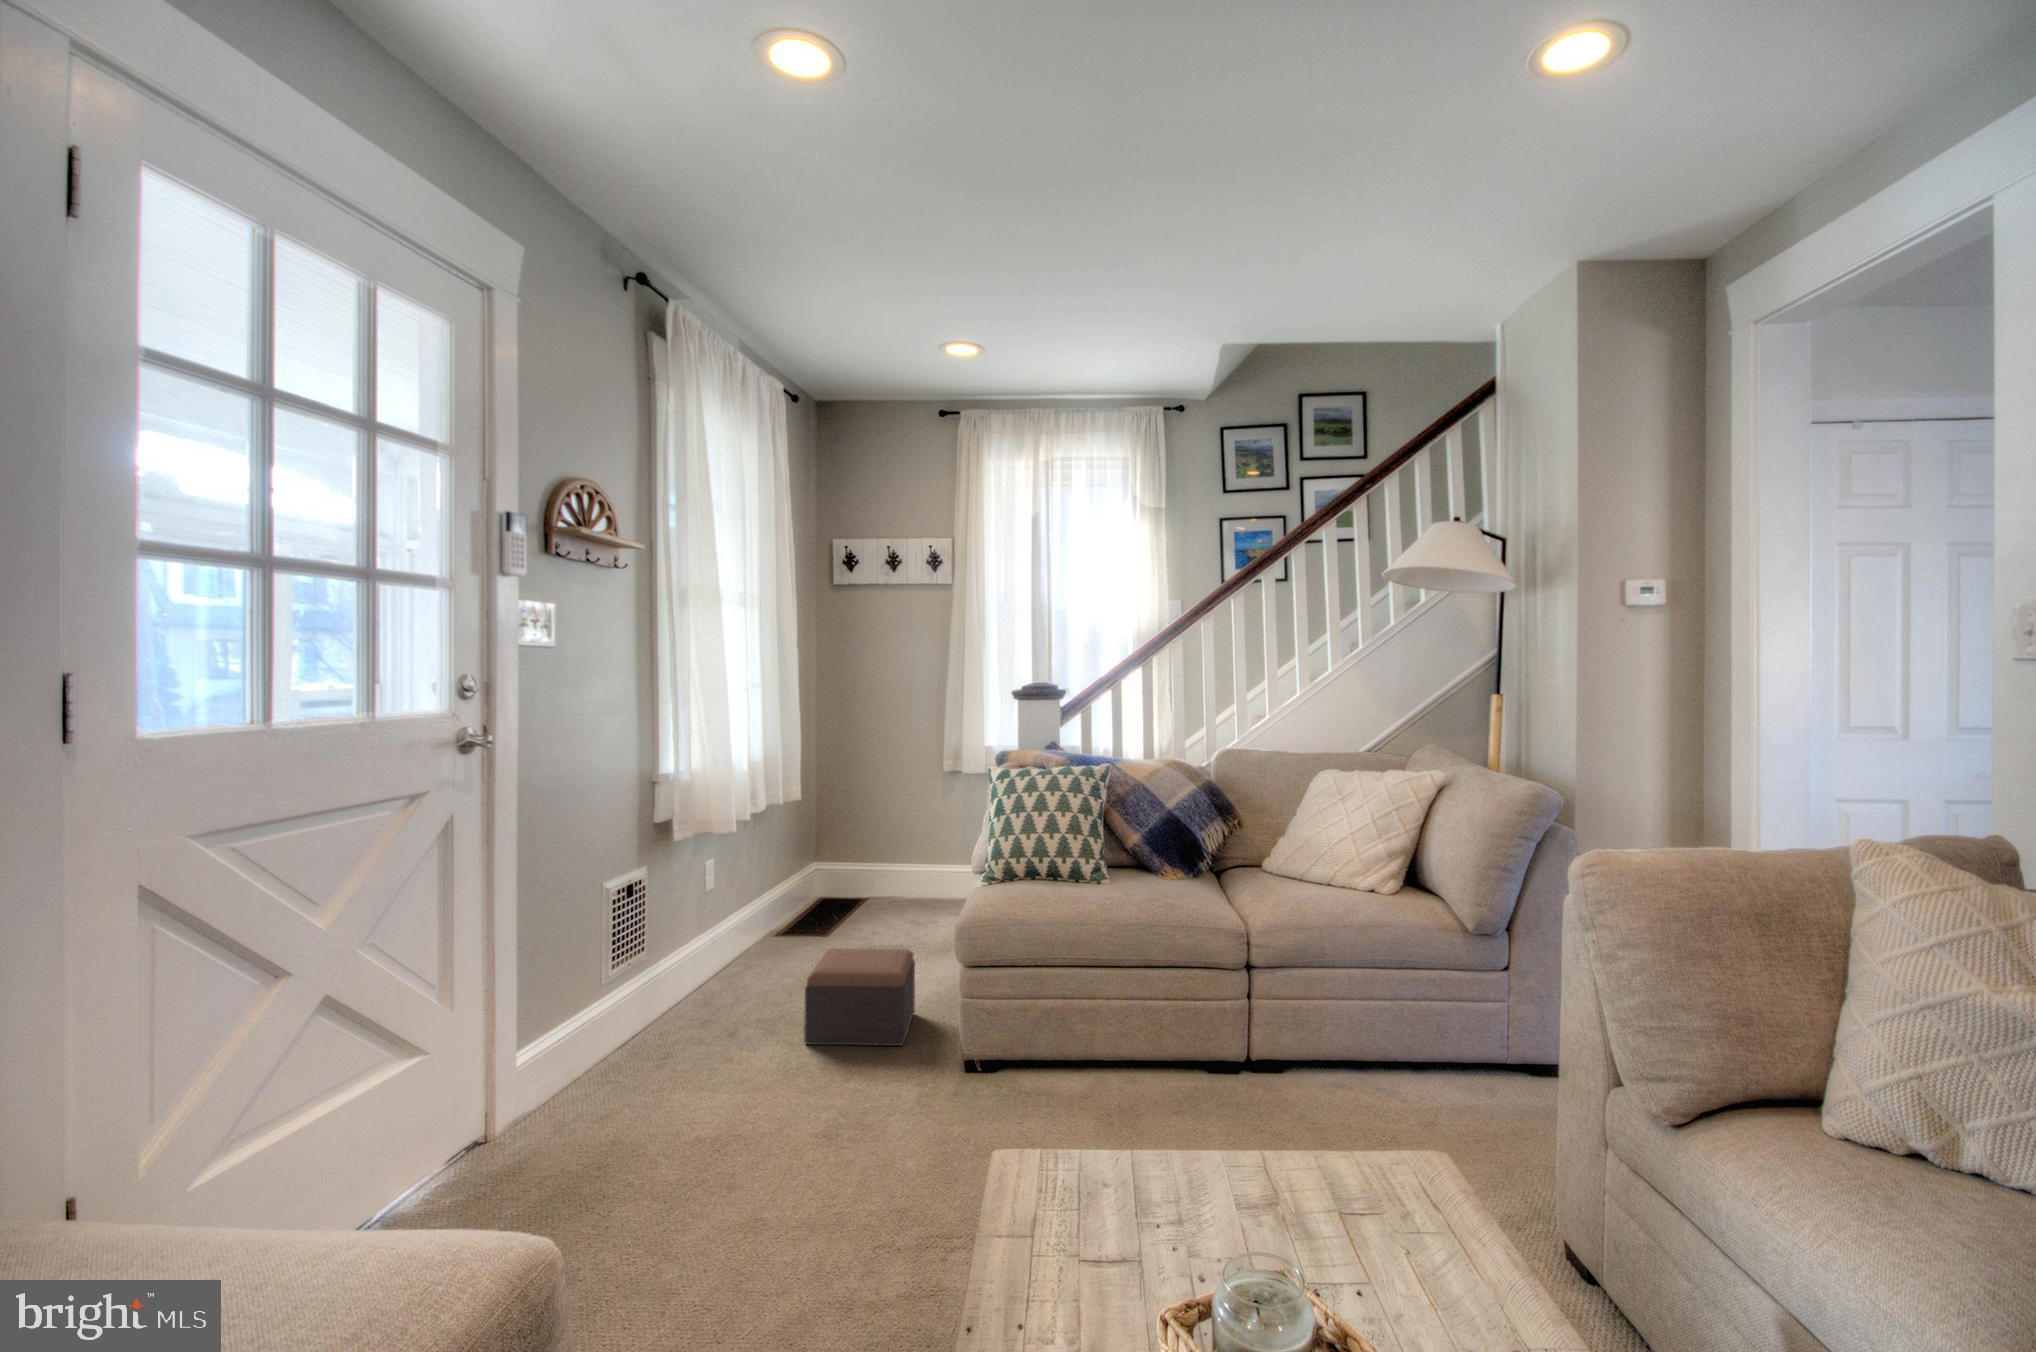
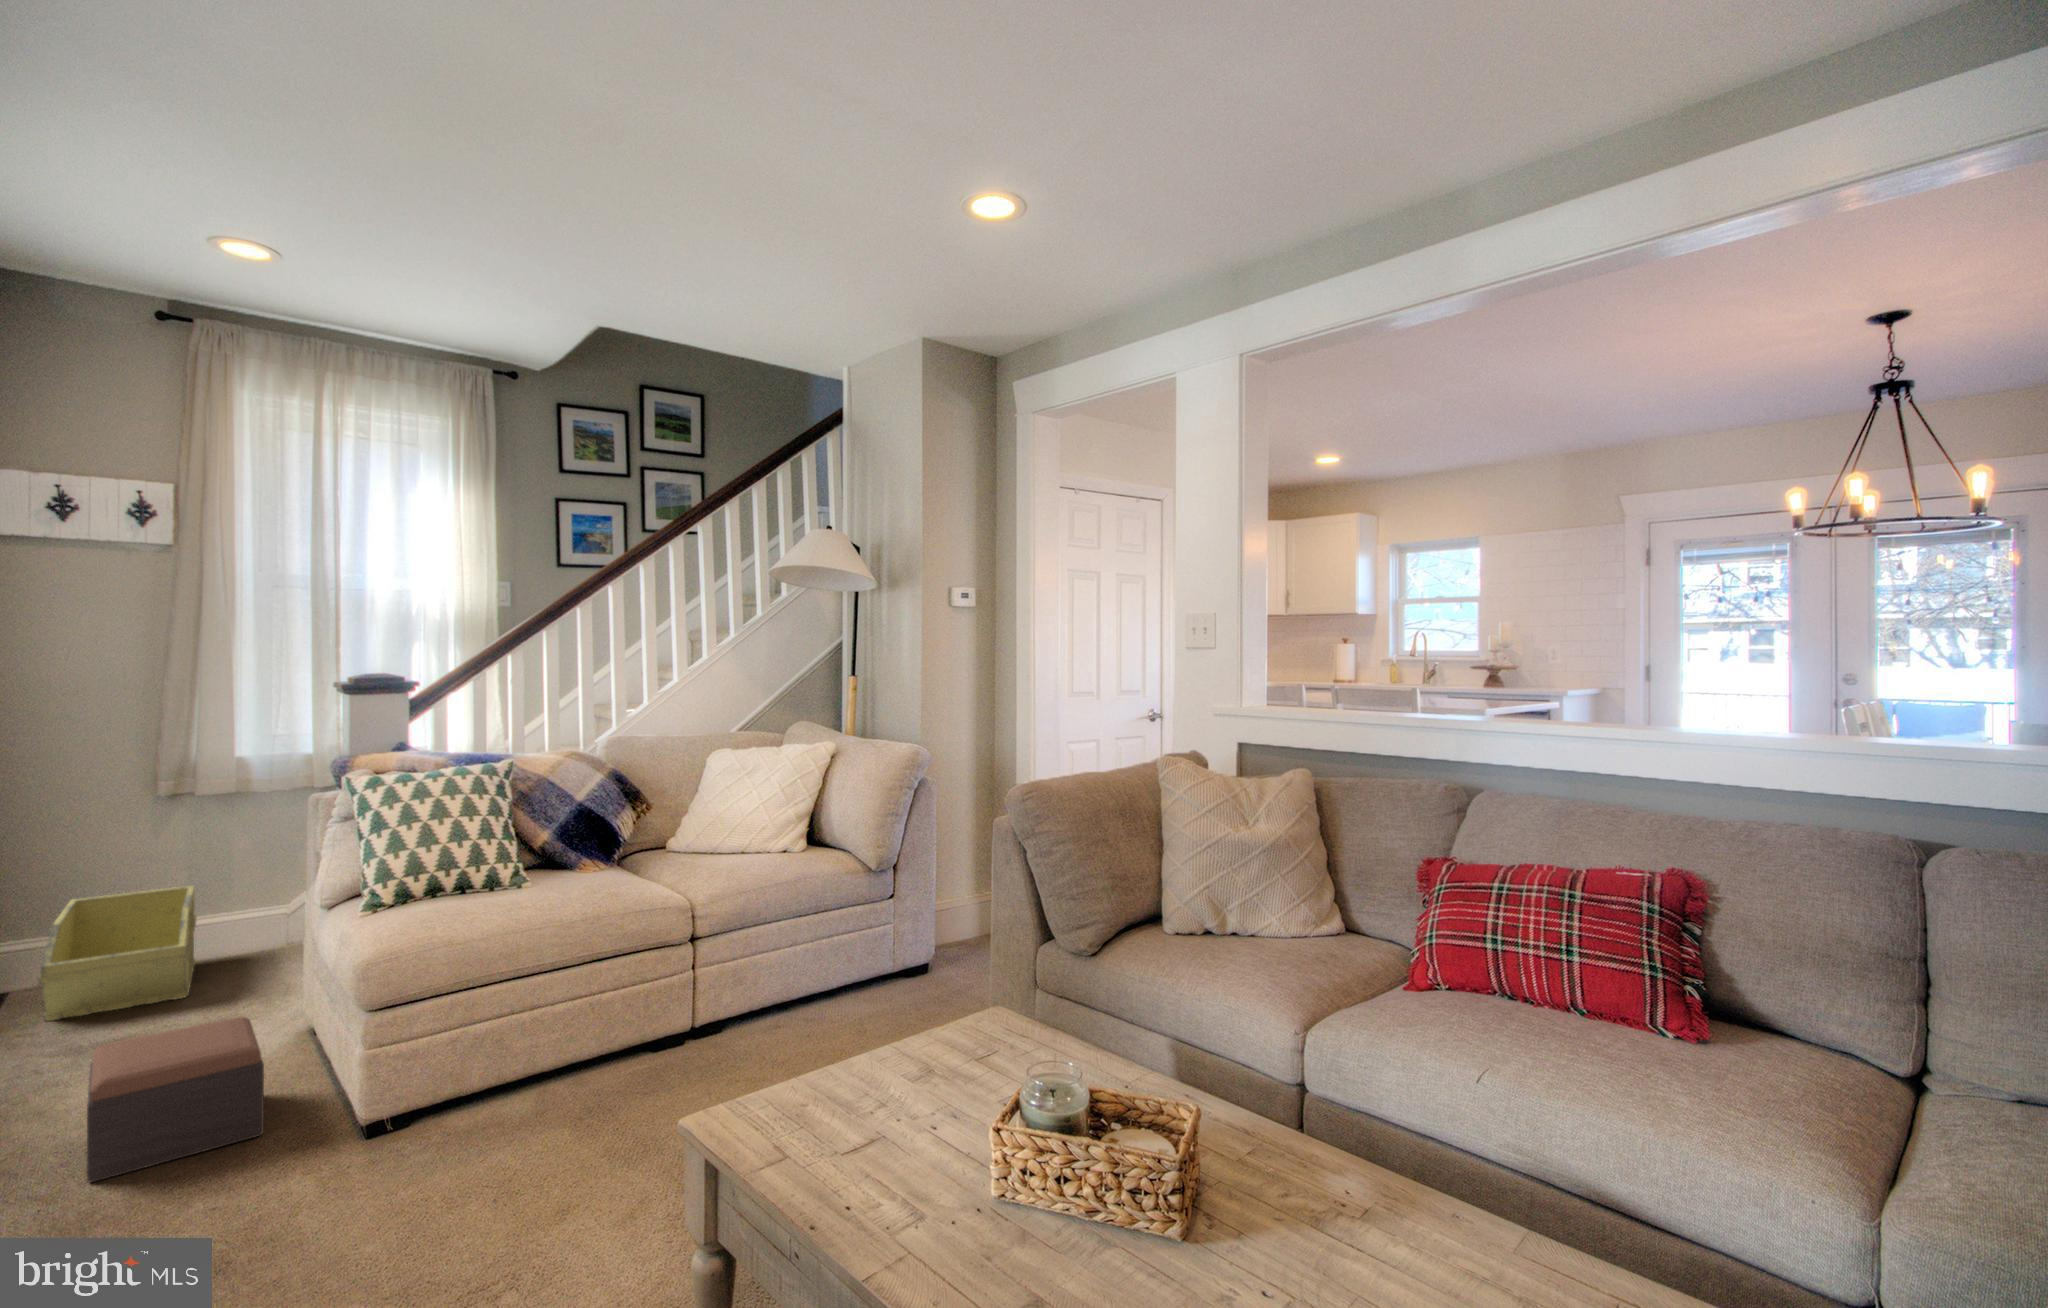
storage bin: none [840,846,941,932] -> present [38,886,196,1021]

